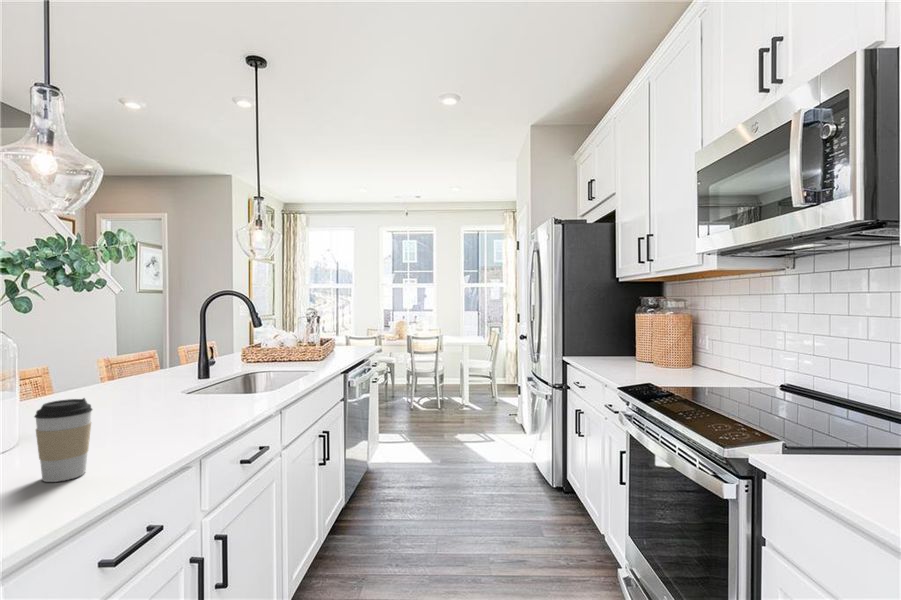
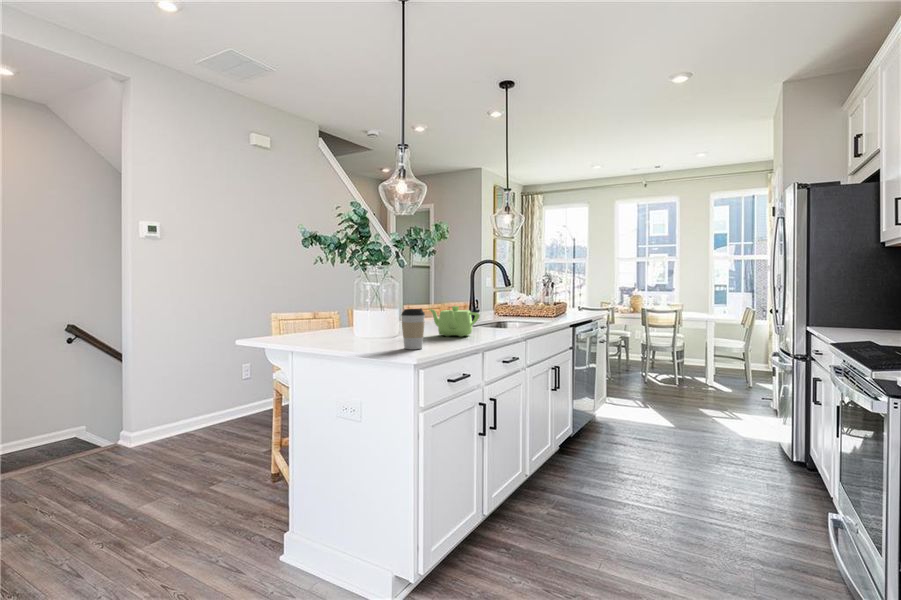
teapot: none [120,370,214,420] -> present [429,306,480,337]

